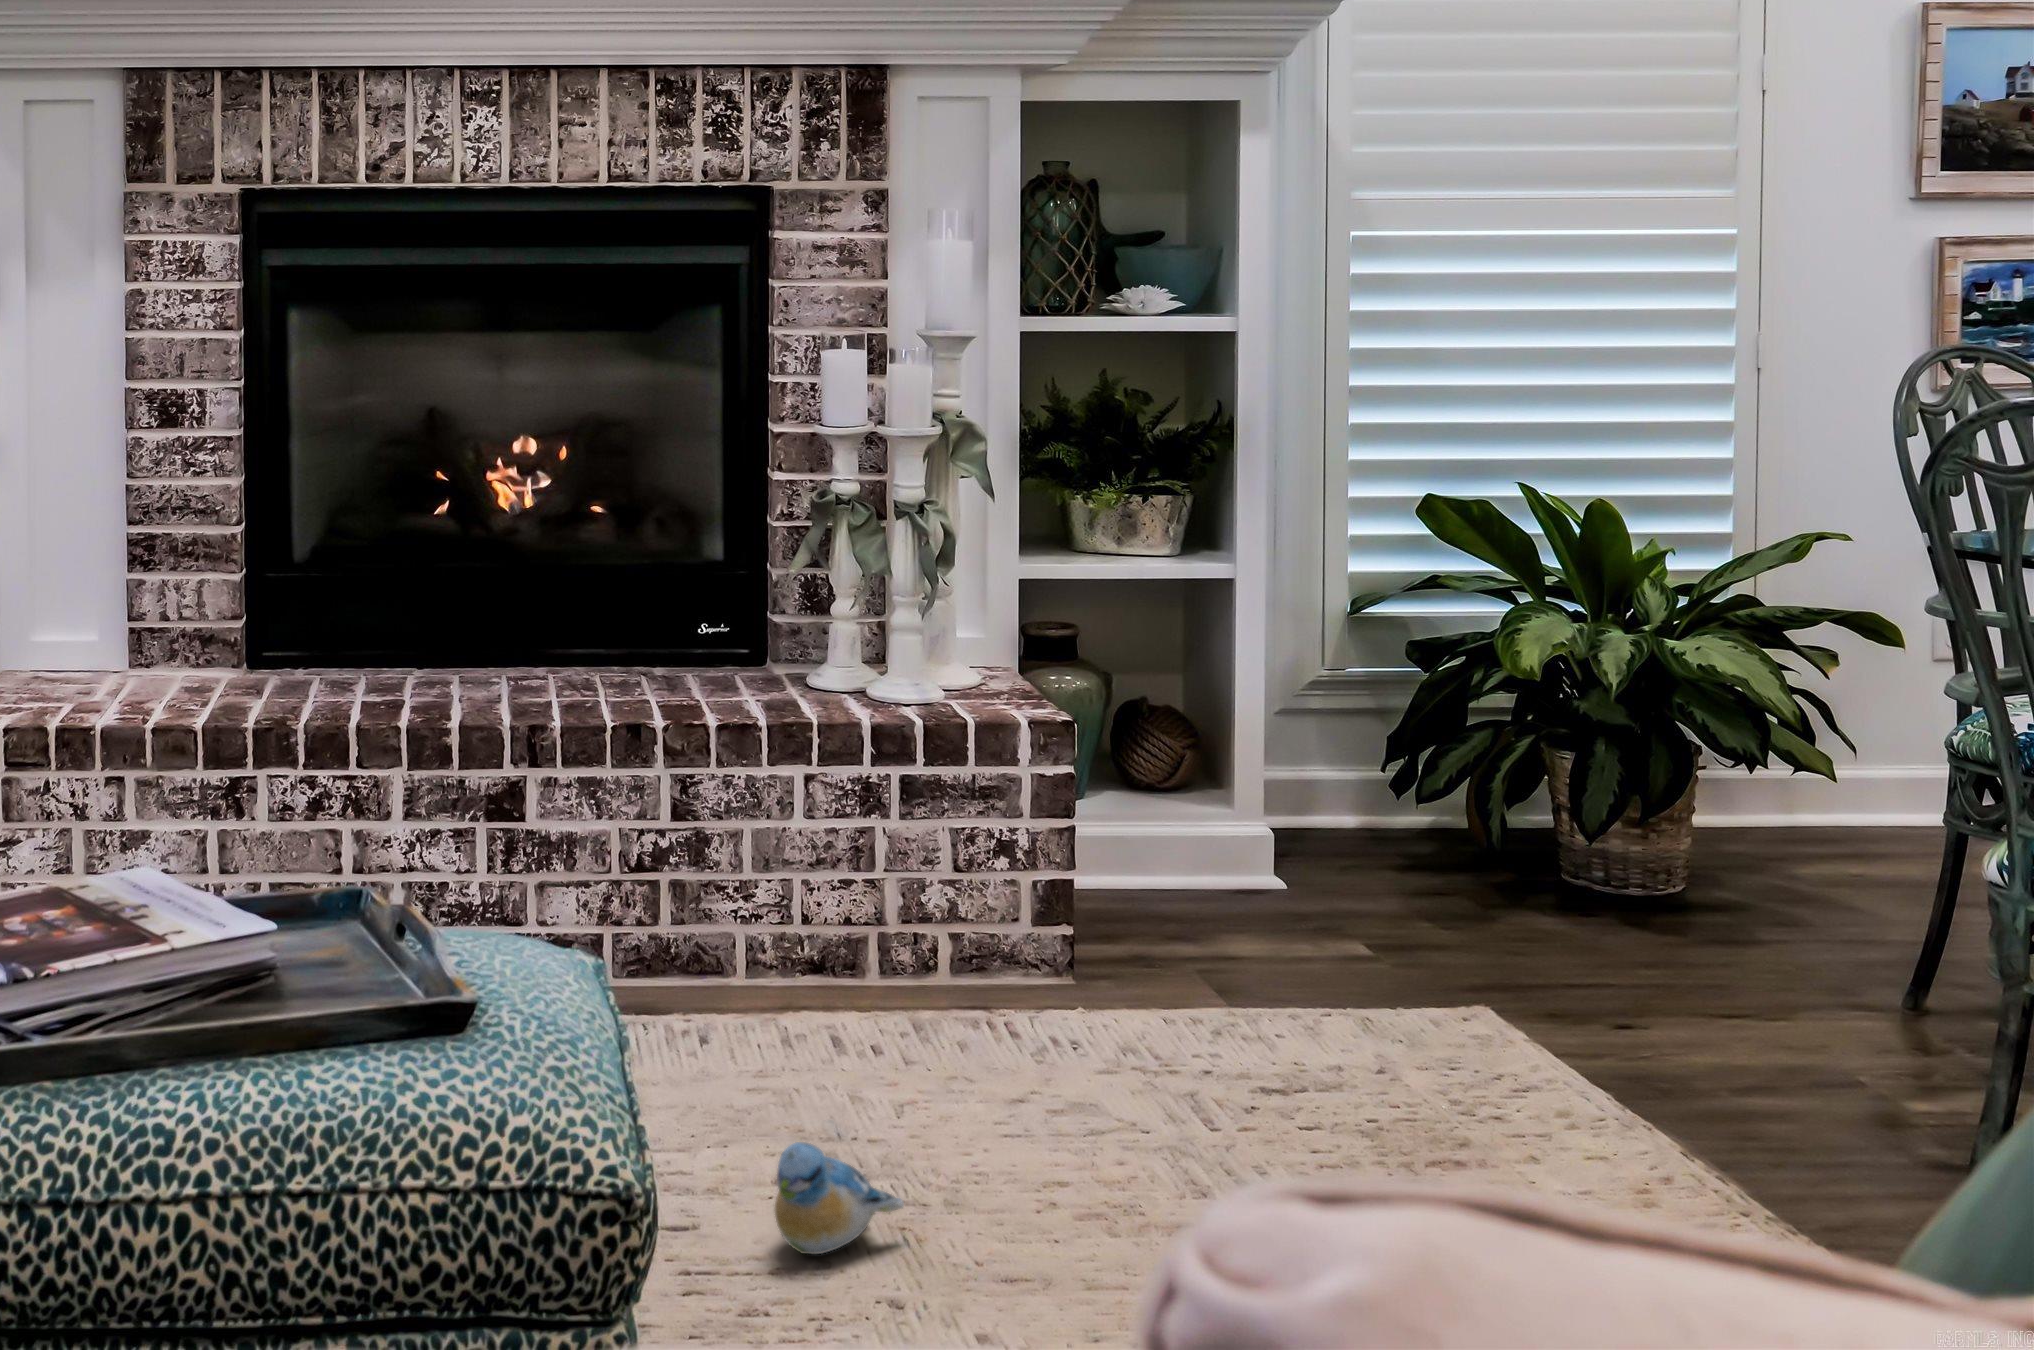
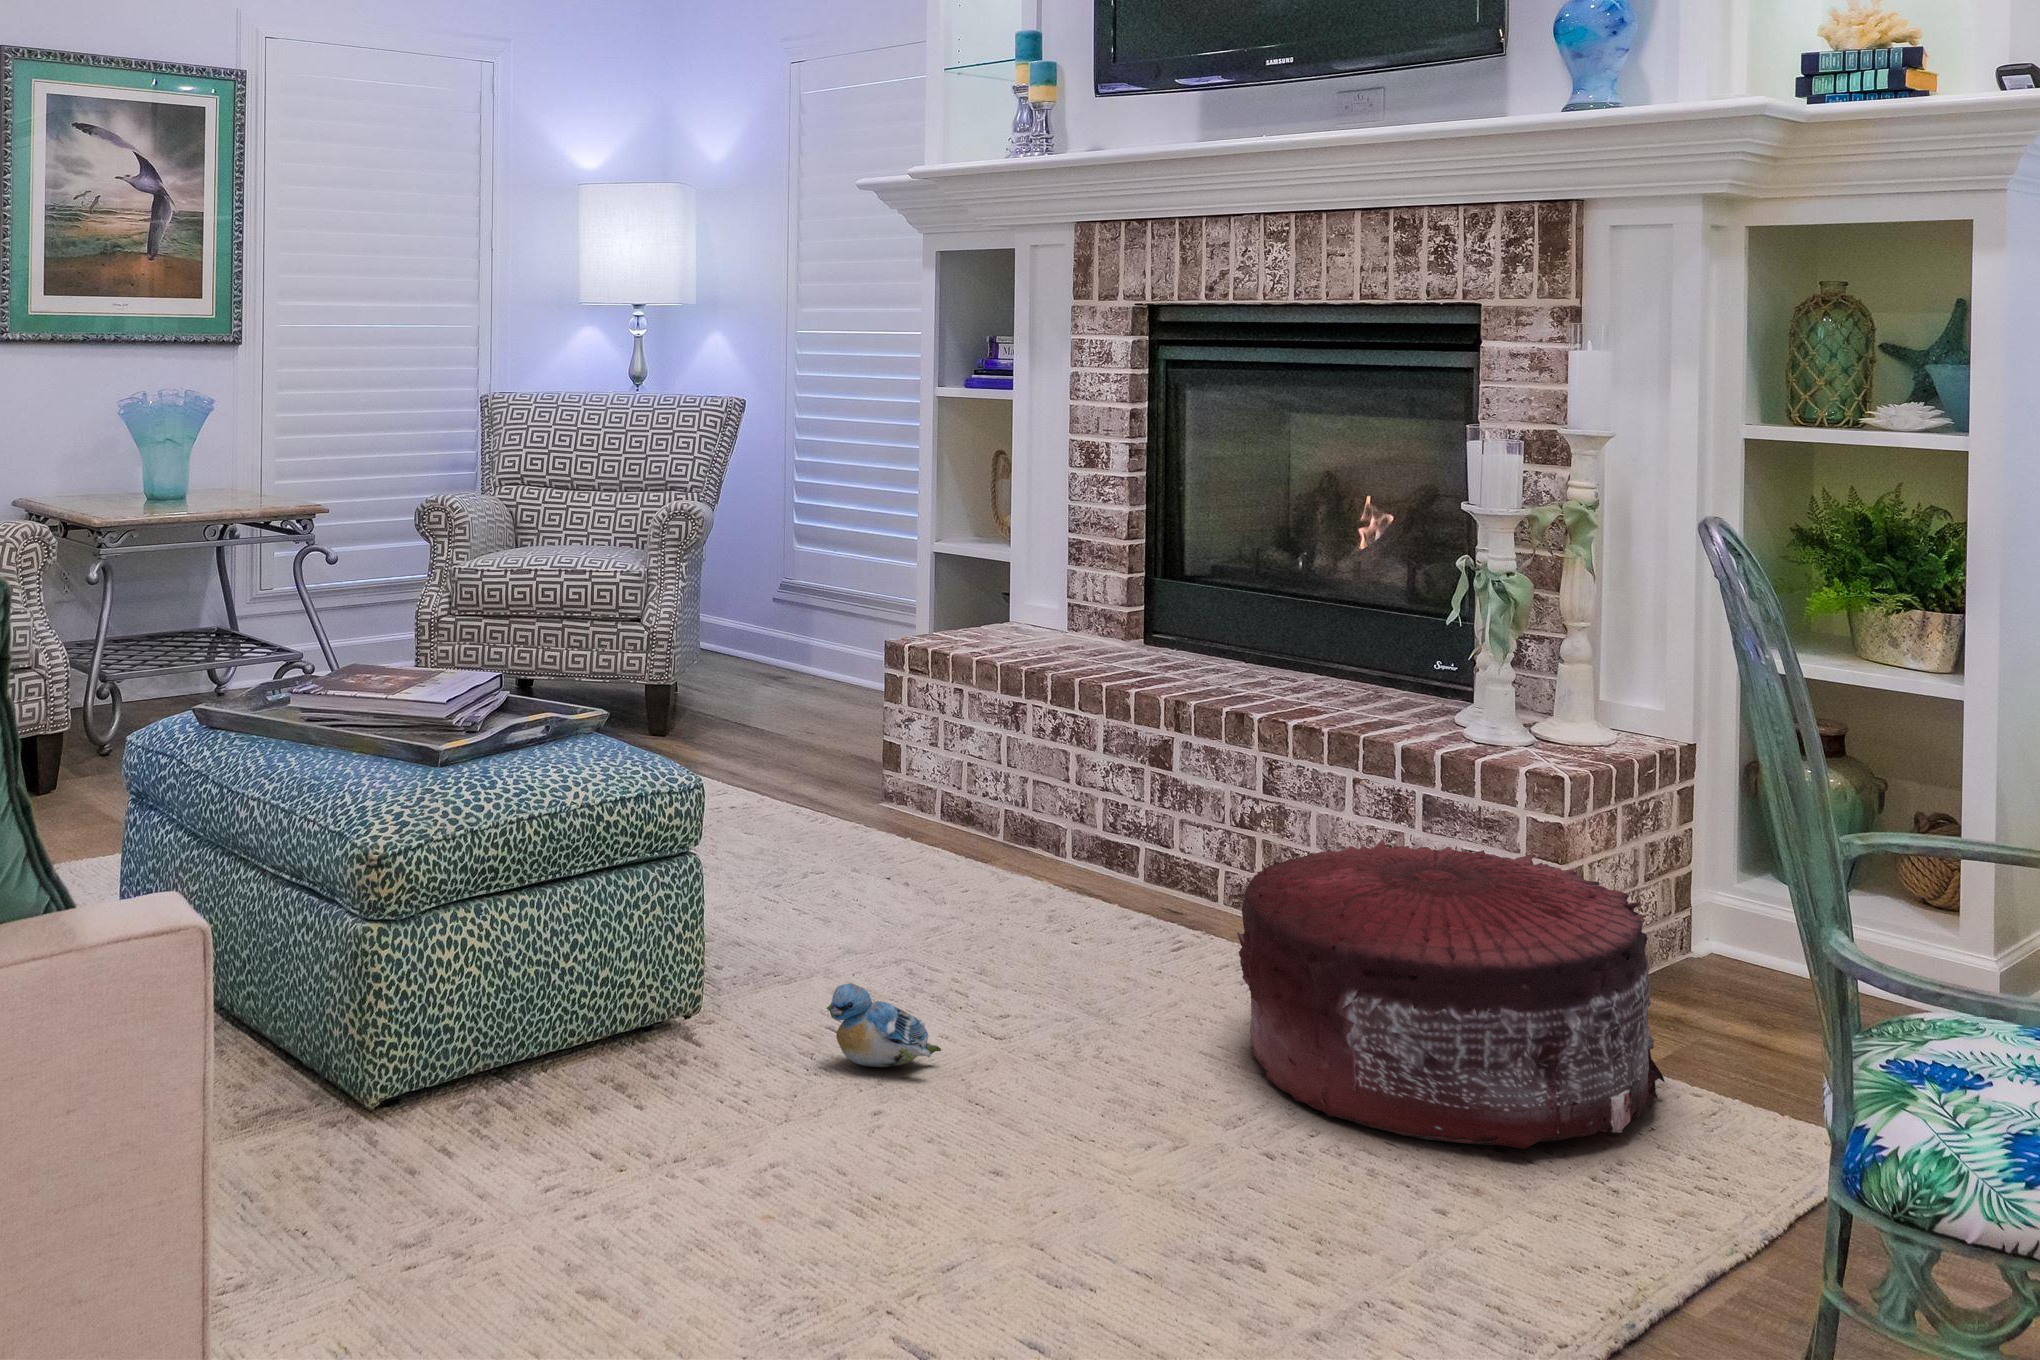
pouf: none [955,803,1415,1126] -> present [1237,839,1665,1149]

